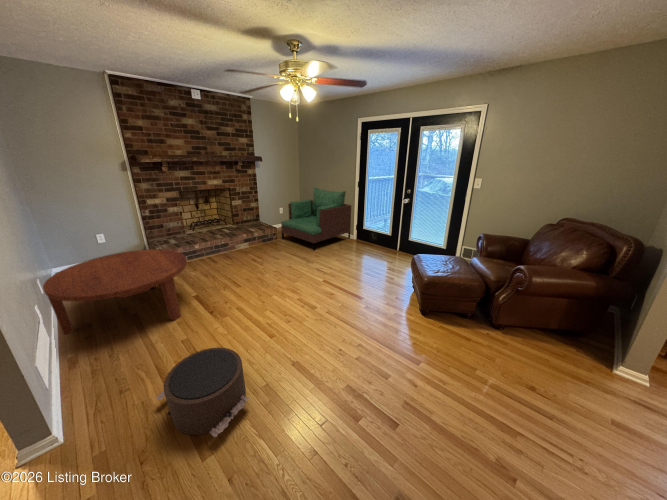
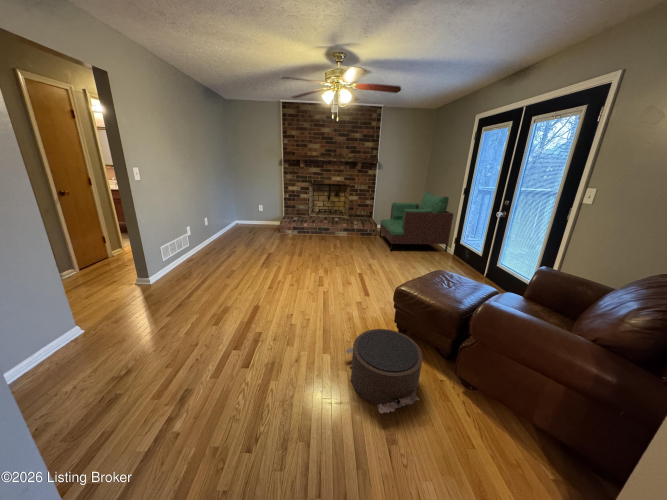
coffee table: present [43,249,187,335] -> none [199,215,272,260]
pouf: present [156,347,249,437] -> present [345,329,423,413]

